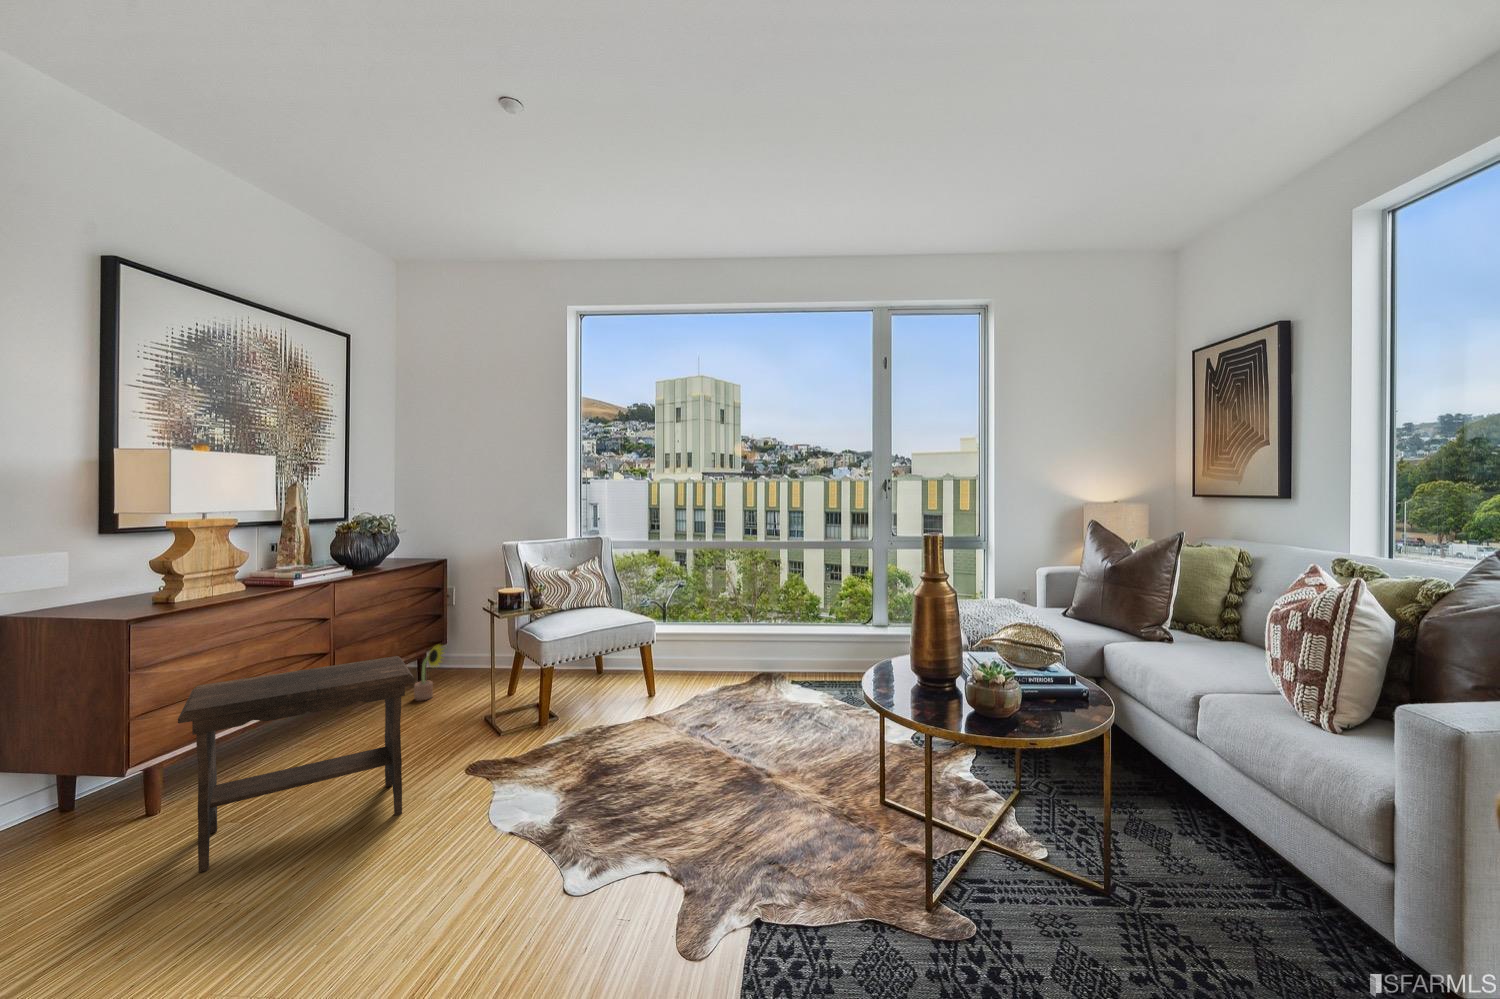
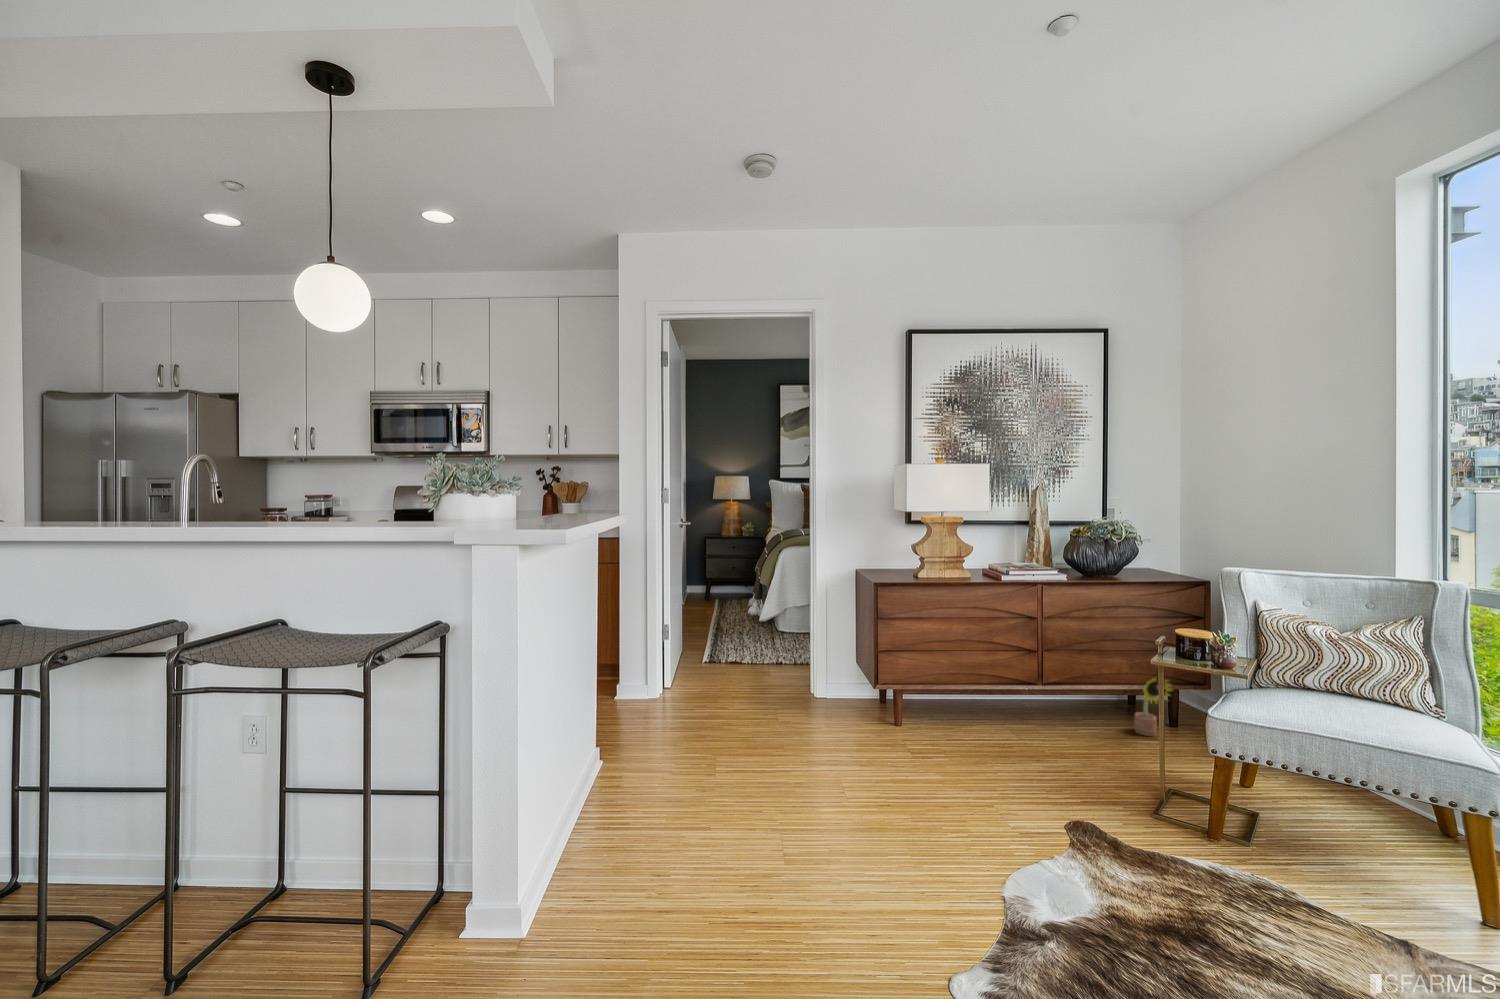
footstool: present [178,656,415,872] -> none [839,638,1014,814]

